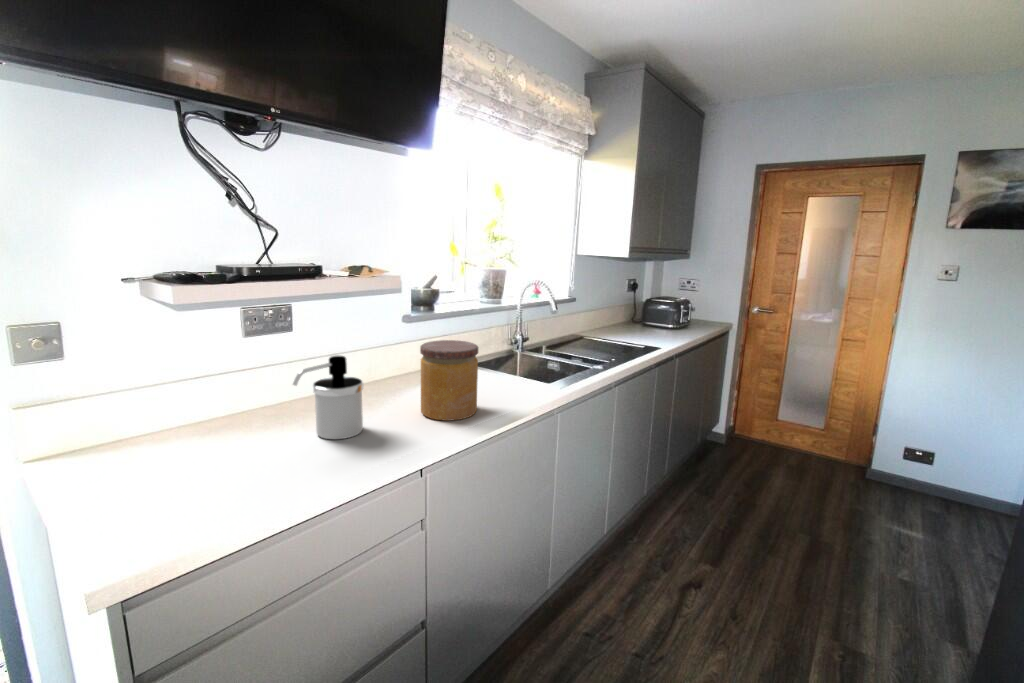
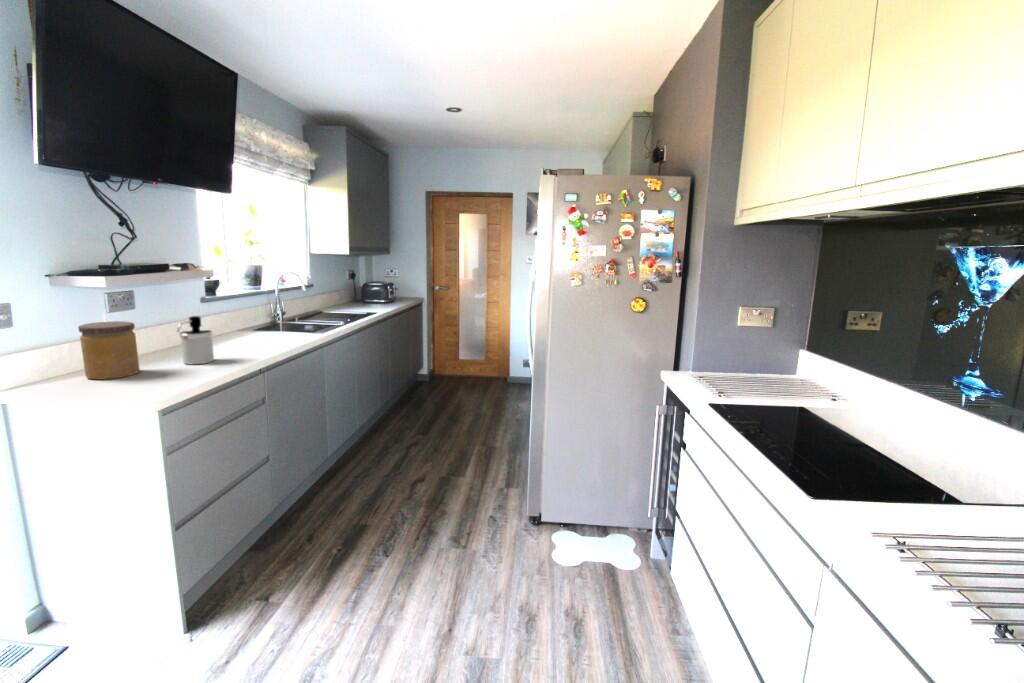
jar: present [420,340,478,421] -> present [78,321,140,380]

